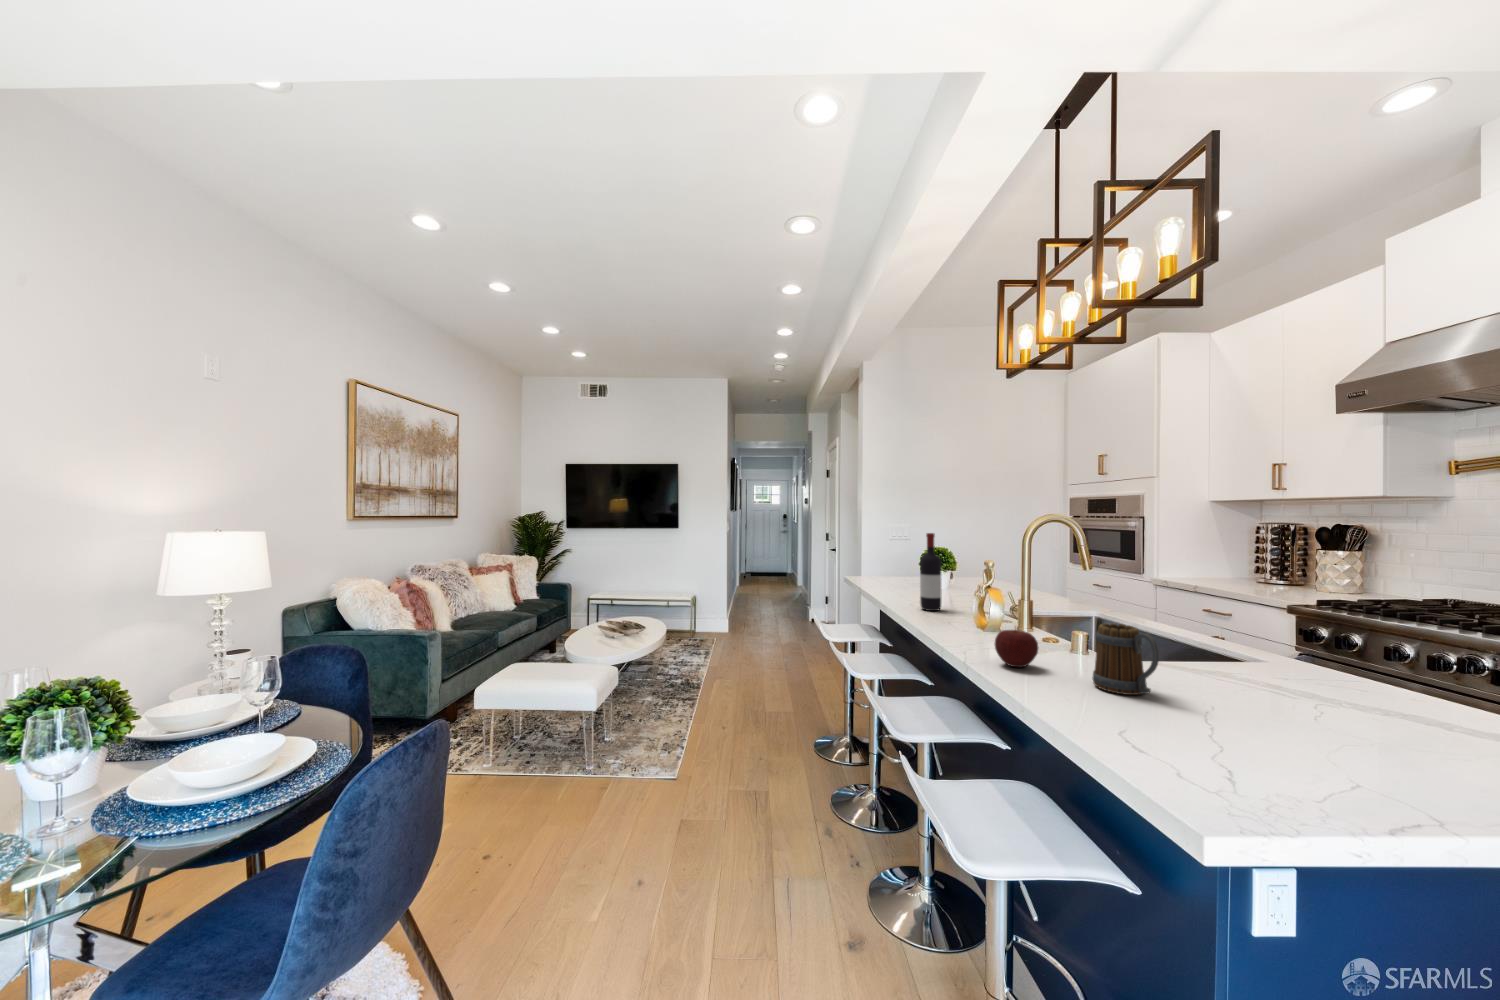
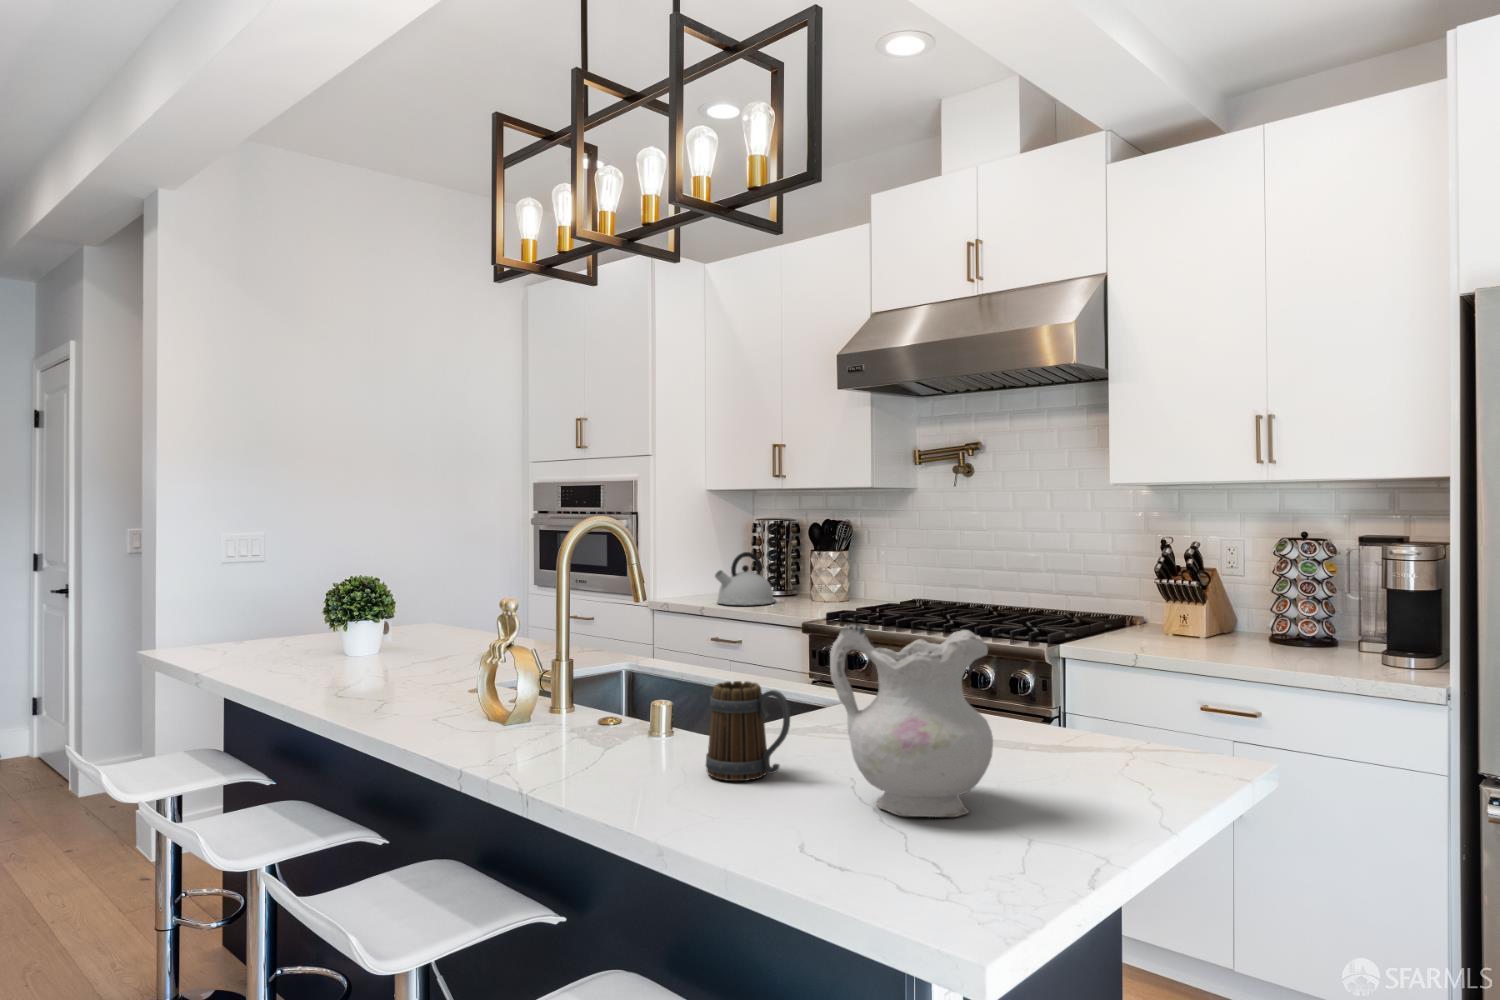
wine bottle: present [920,533,942,611] -> none [362,557,403,703]
kettle: none [1209,547,1271,588] -> present [715,552,774,605]
ceramic pitcher: none [1182,590,1360,766] -> present [830,624,993,817]
apple: present [995,629,1039,667] -> none [562,707,626,774]

